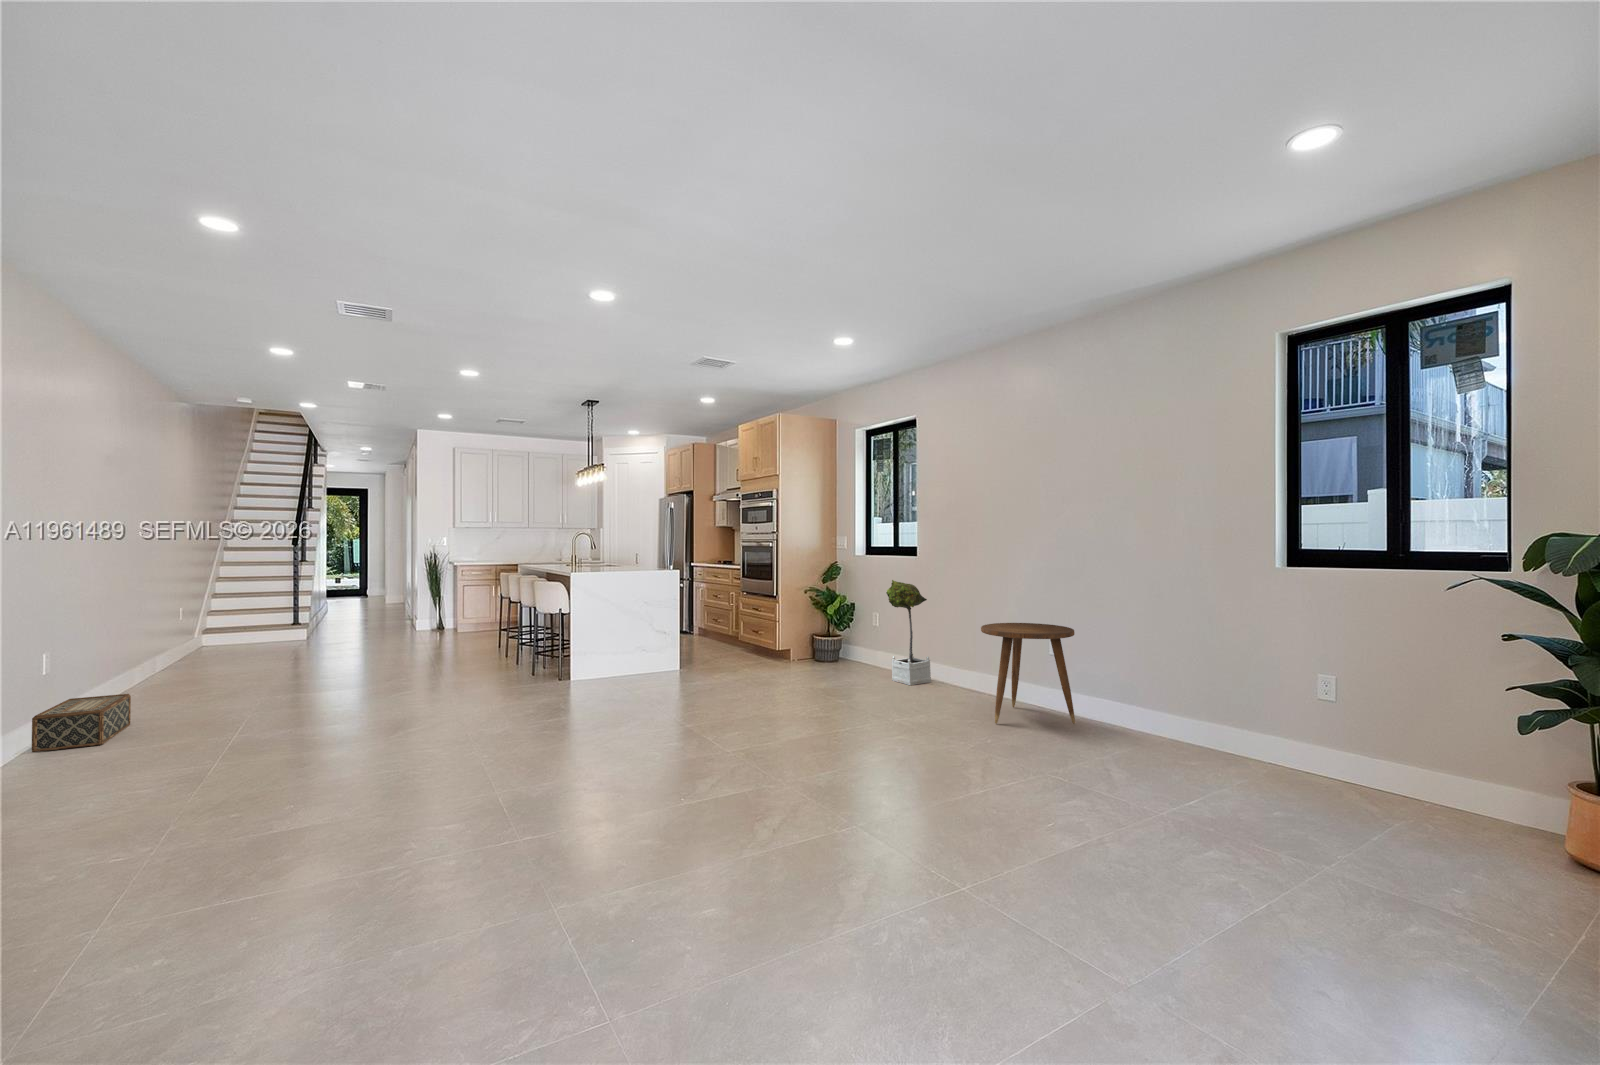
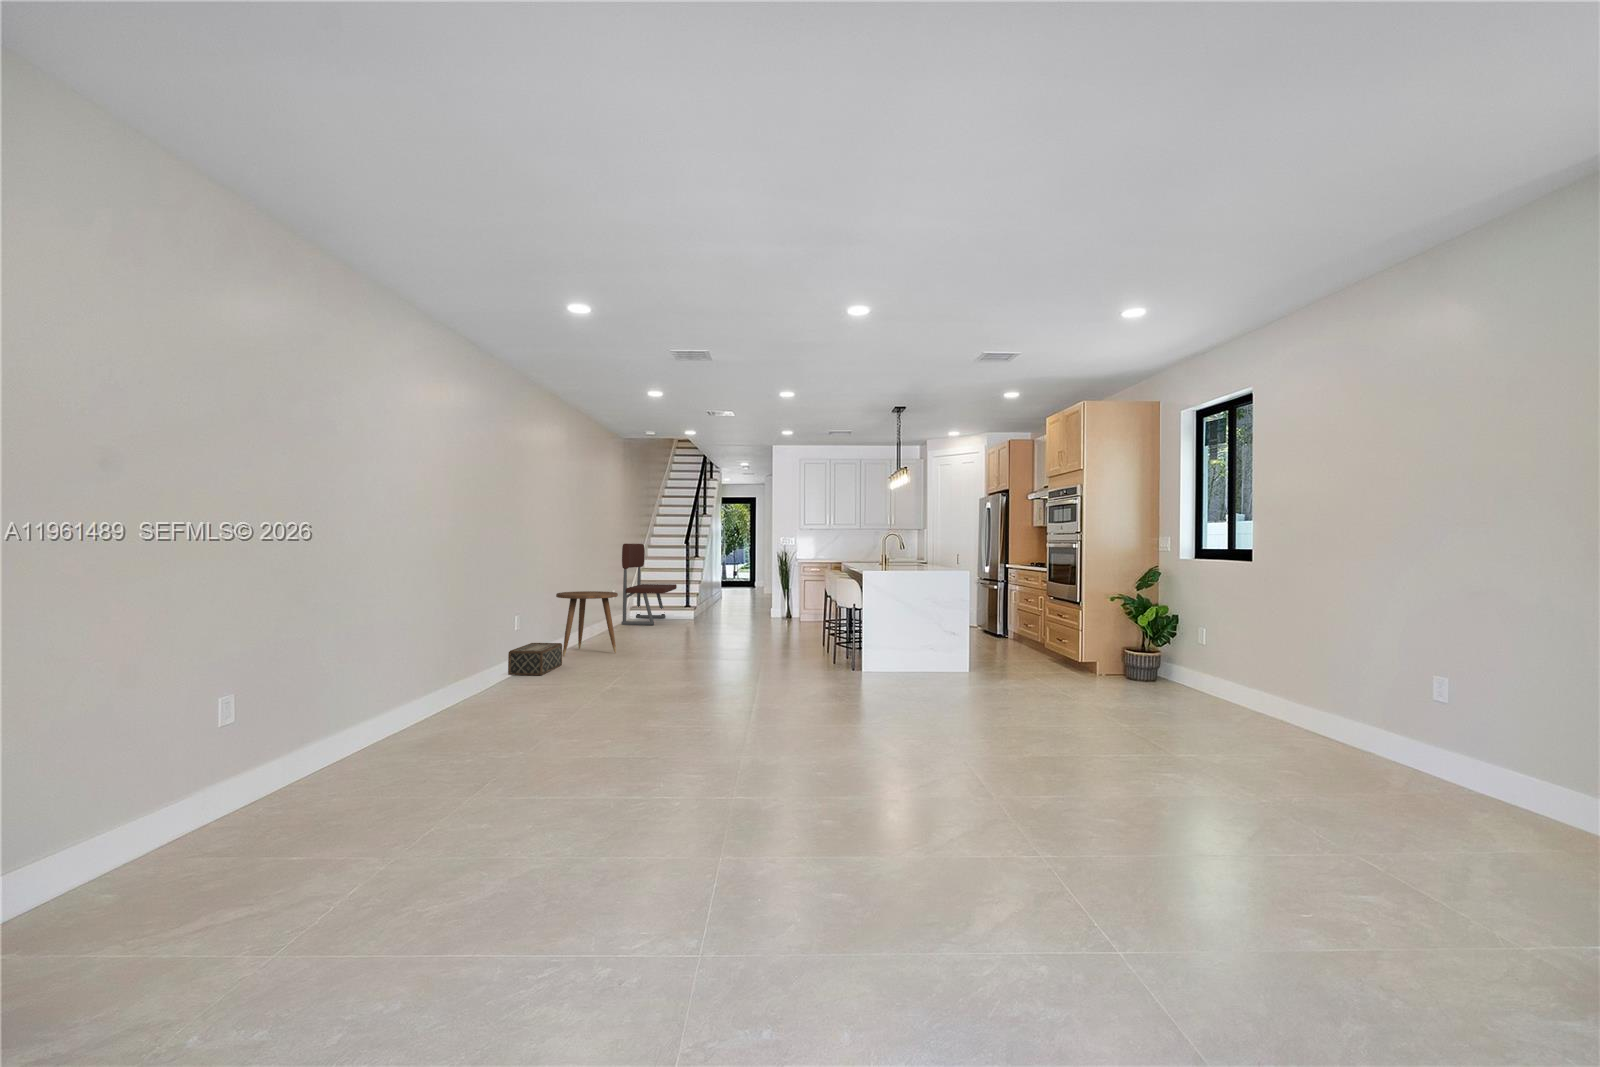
bench: none [194,547,280,657] -> present [621,544,677,625]
potted tree: present [886,580,931,685] -> none [1202,588,1263,717]
side table: present [981,623,1075,724] -> present [556,591,618,656]

